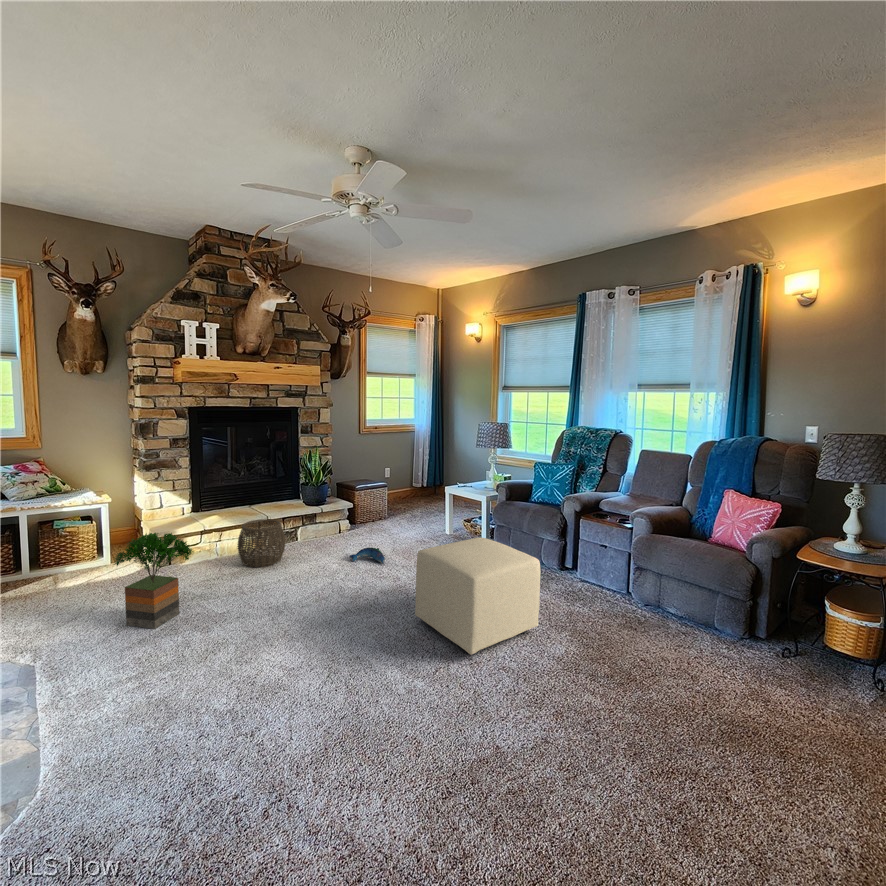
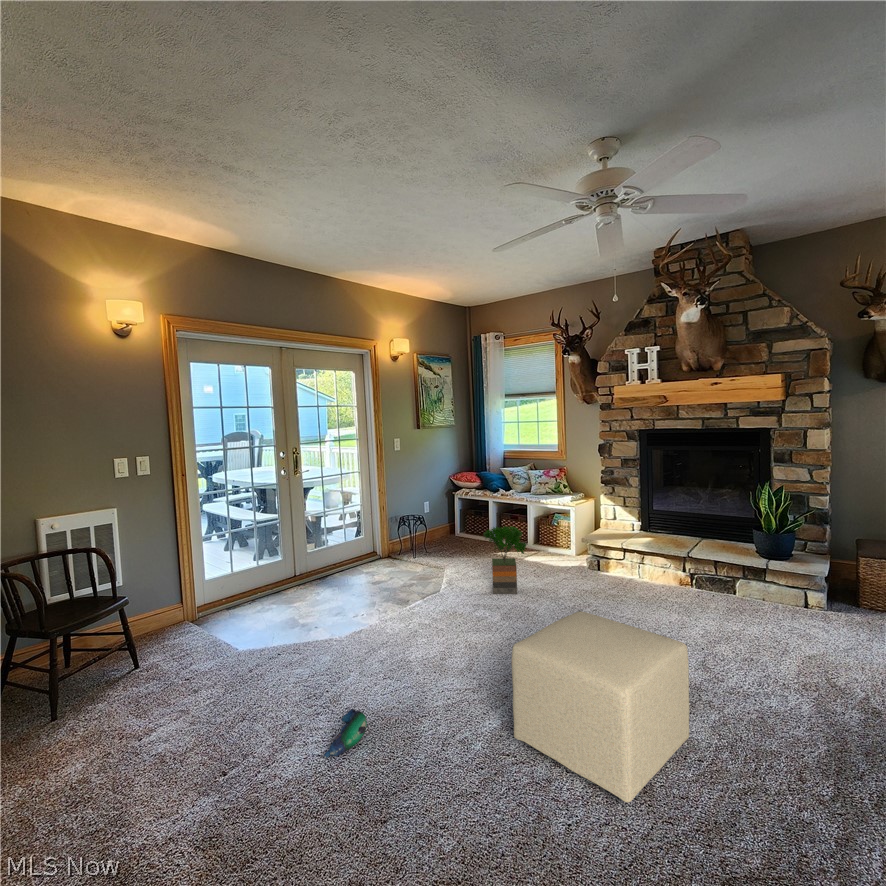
woven basket: present [237,519,286,567] -> none [611,548,662,599]
plush toy: present [350,547,385,564] -> present [324,709,367,758]

